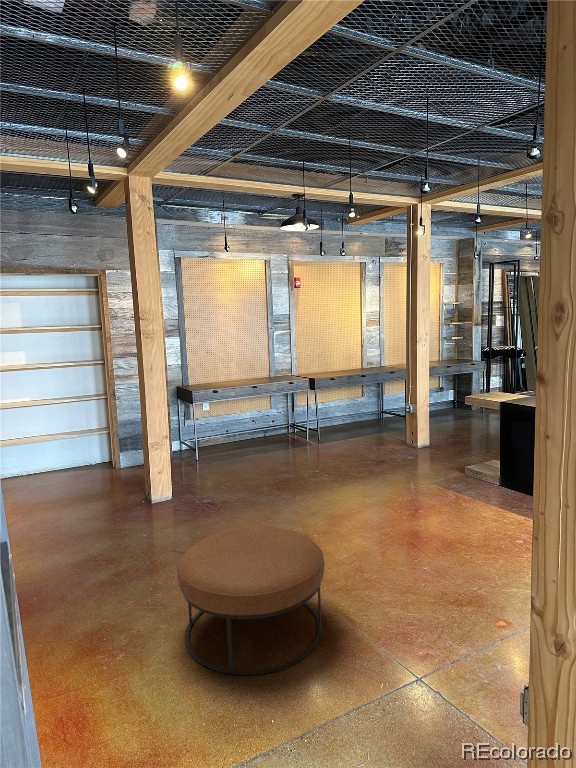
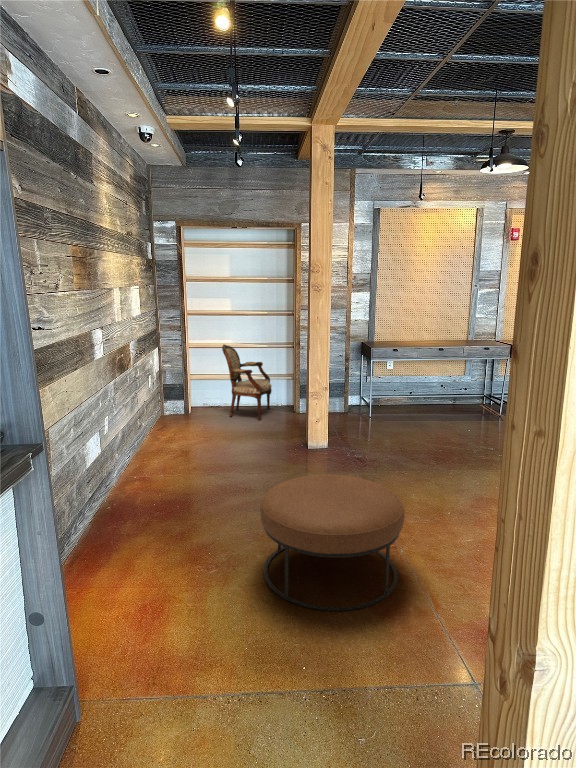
armchair: none [23,405,87,486] -> present [222,345,272,420]

